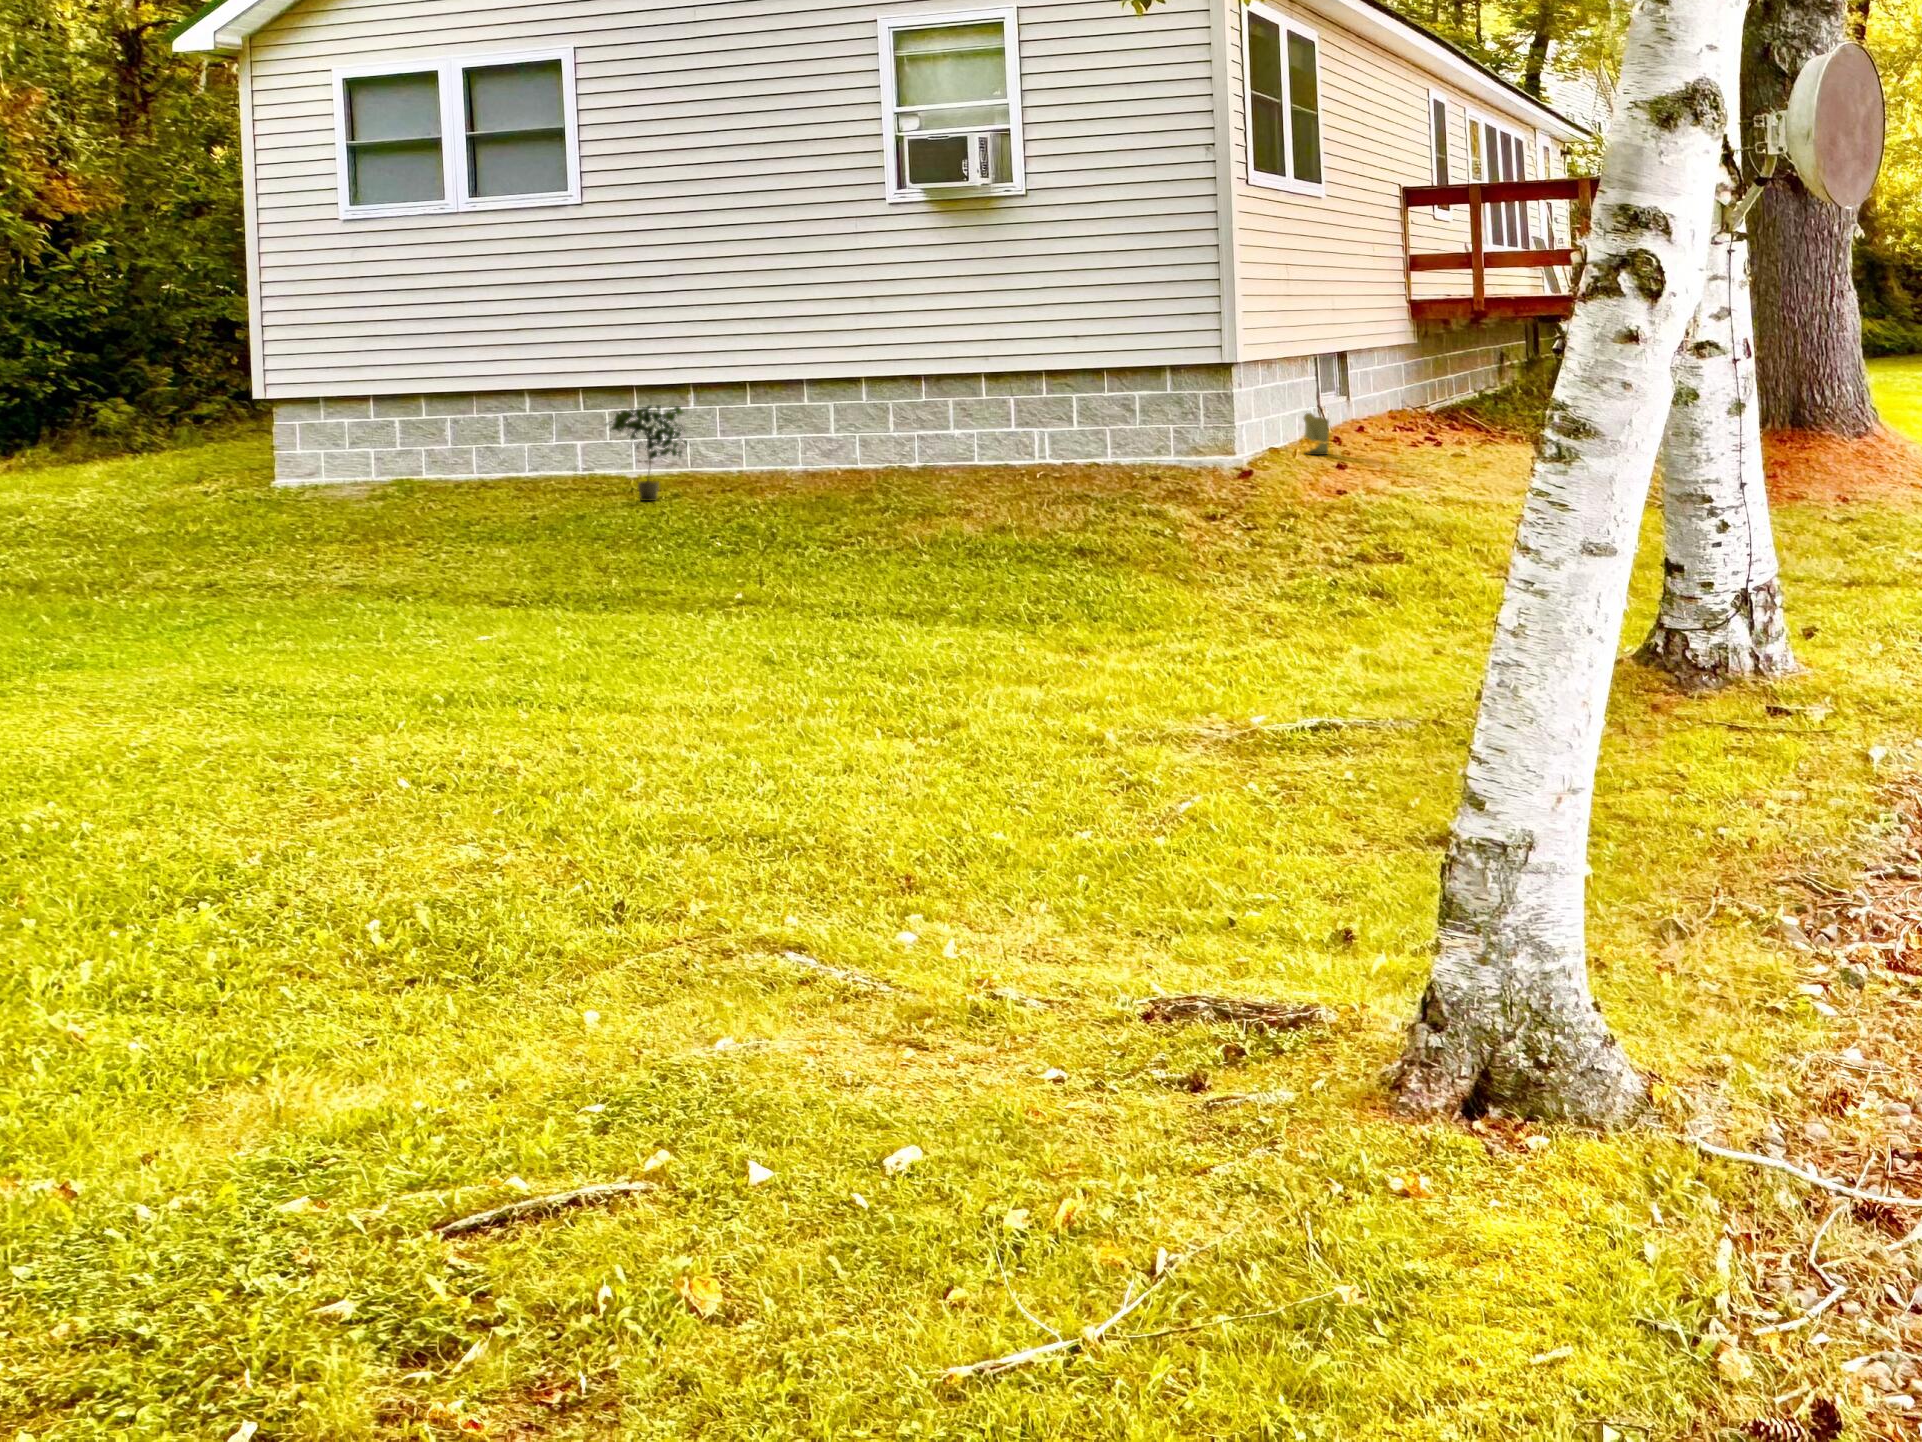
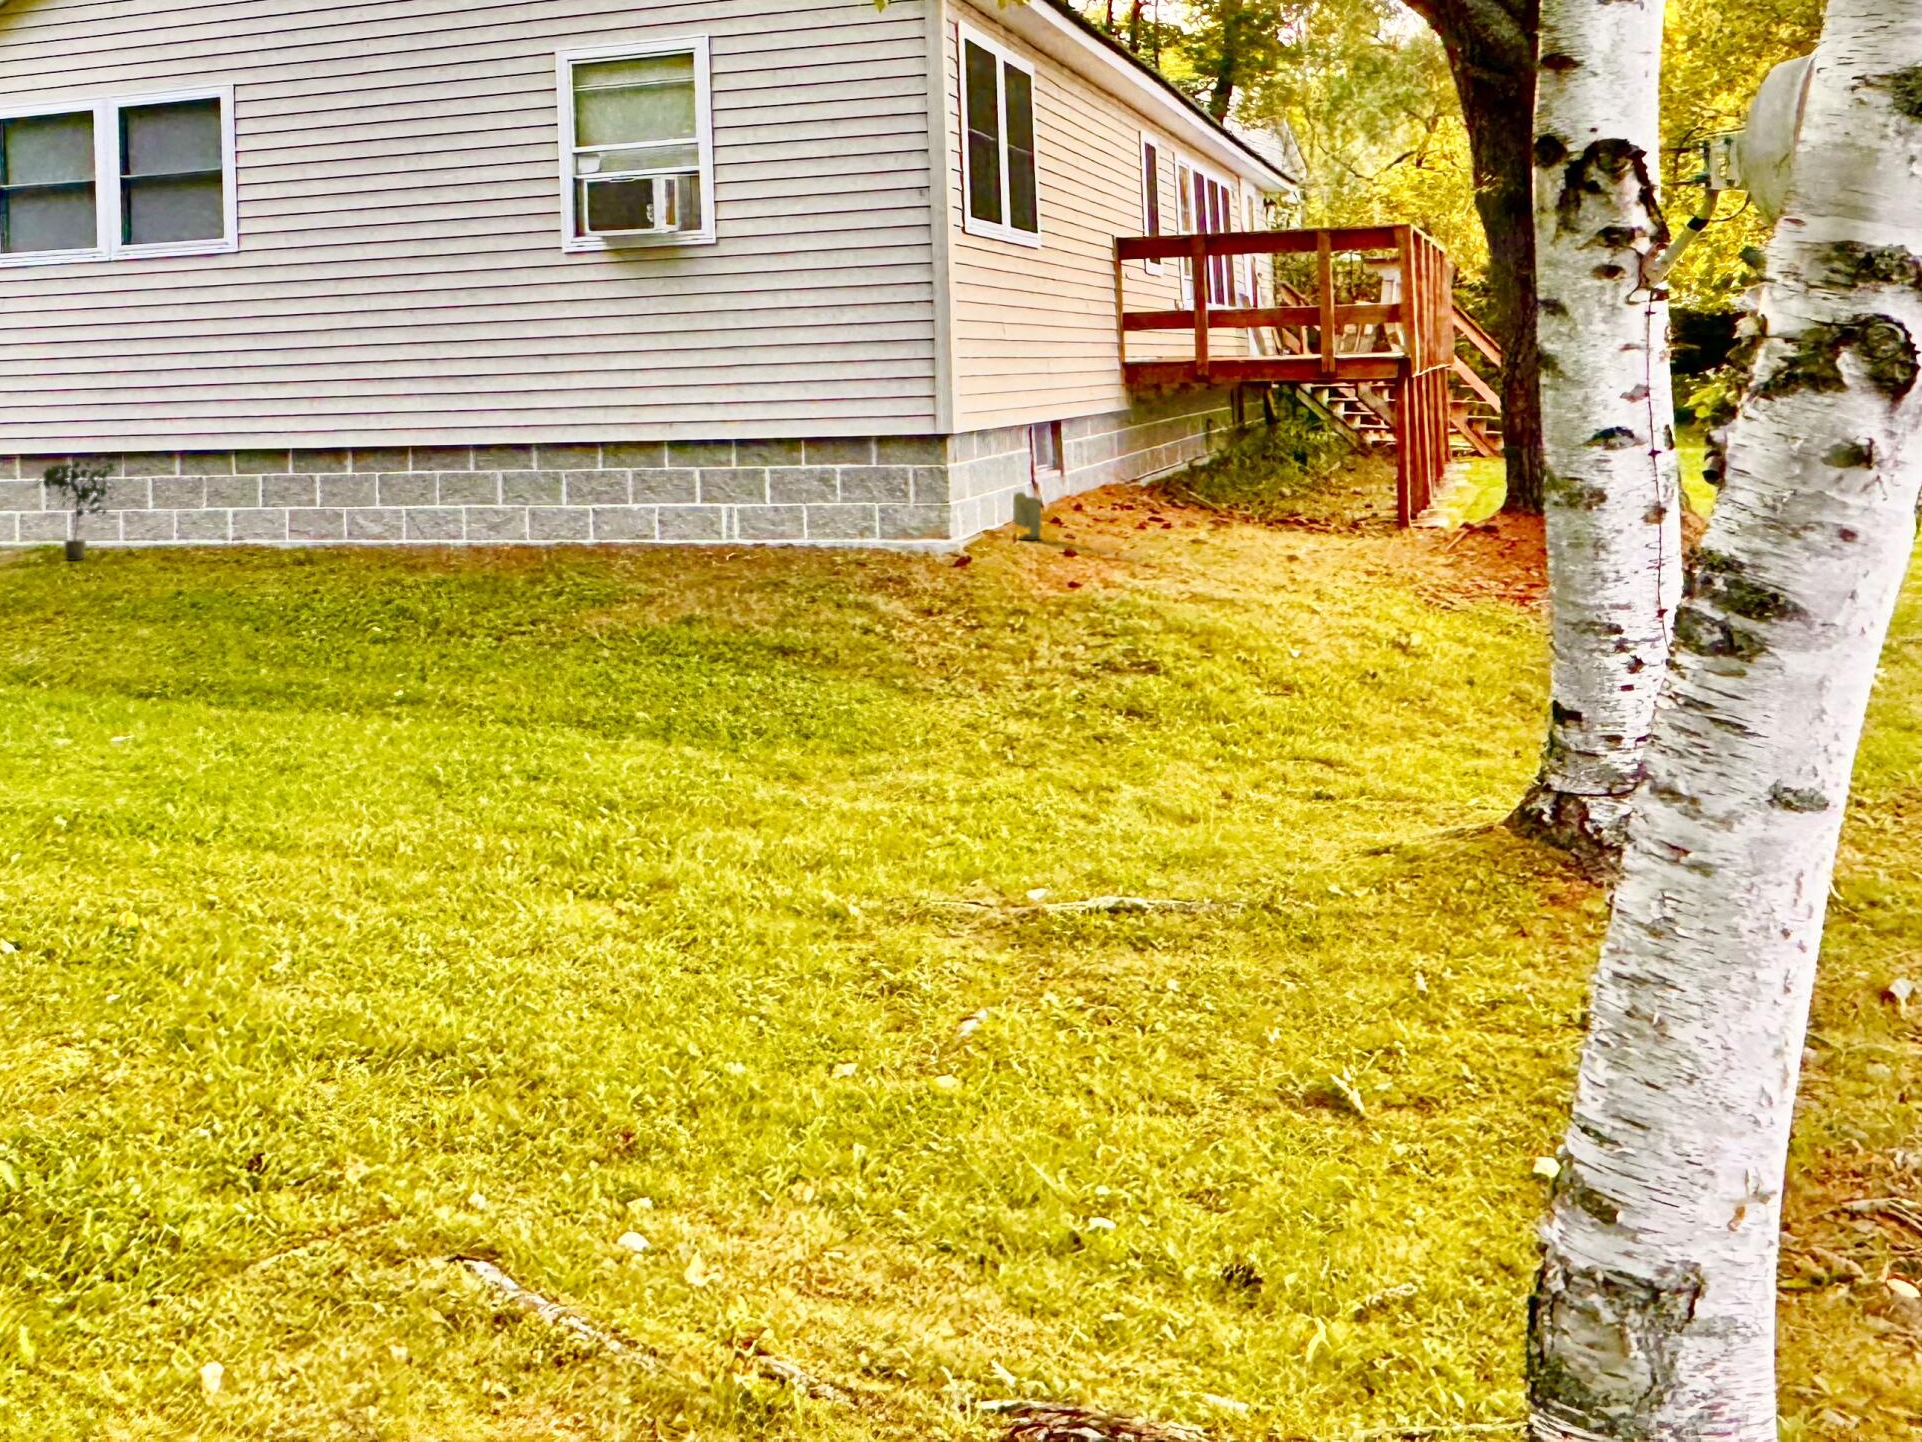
potted plant: present [606,405,687,501] -> present [38,462,115,560]

